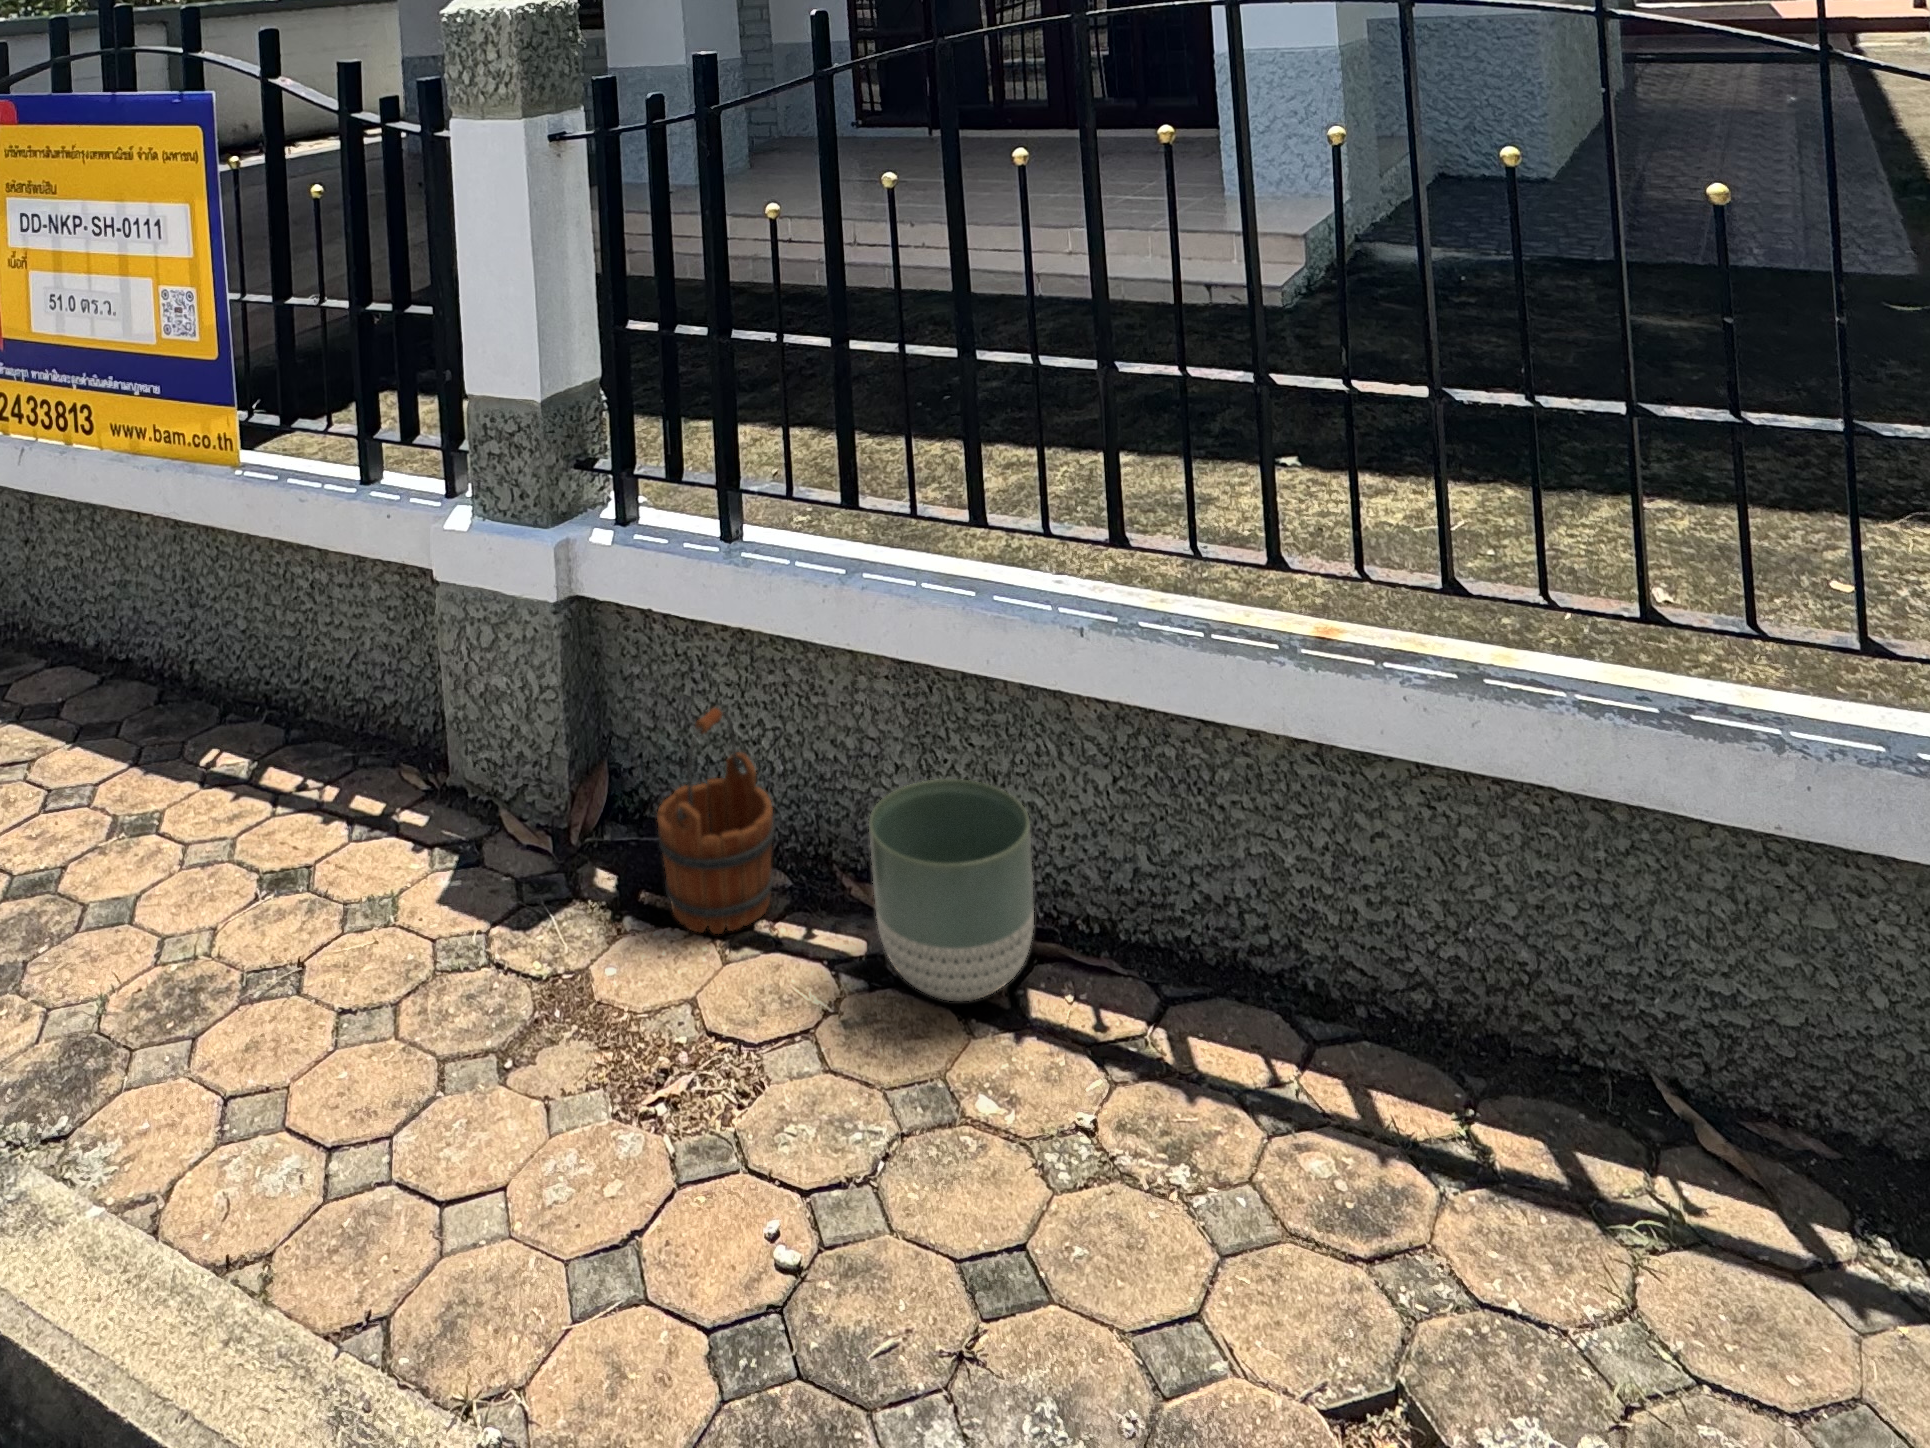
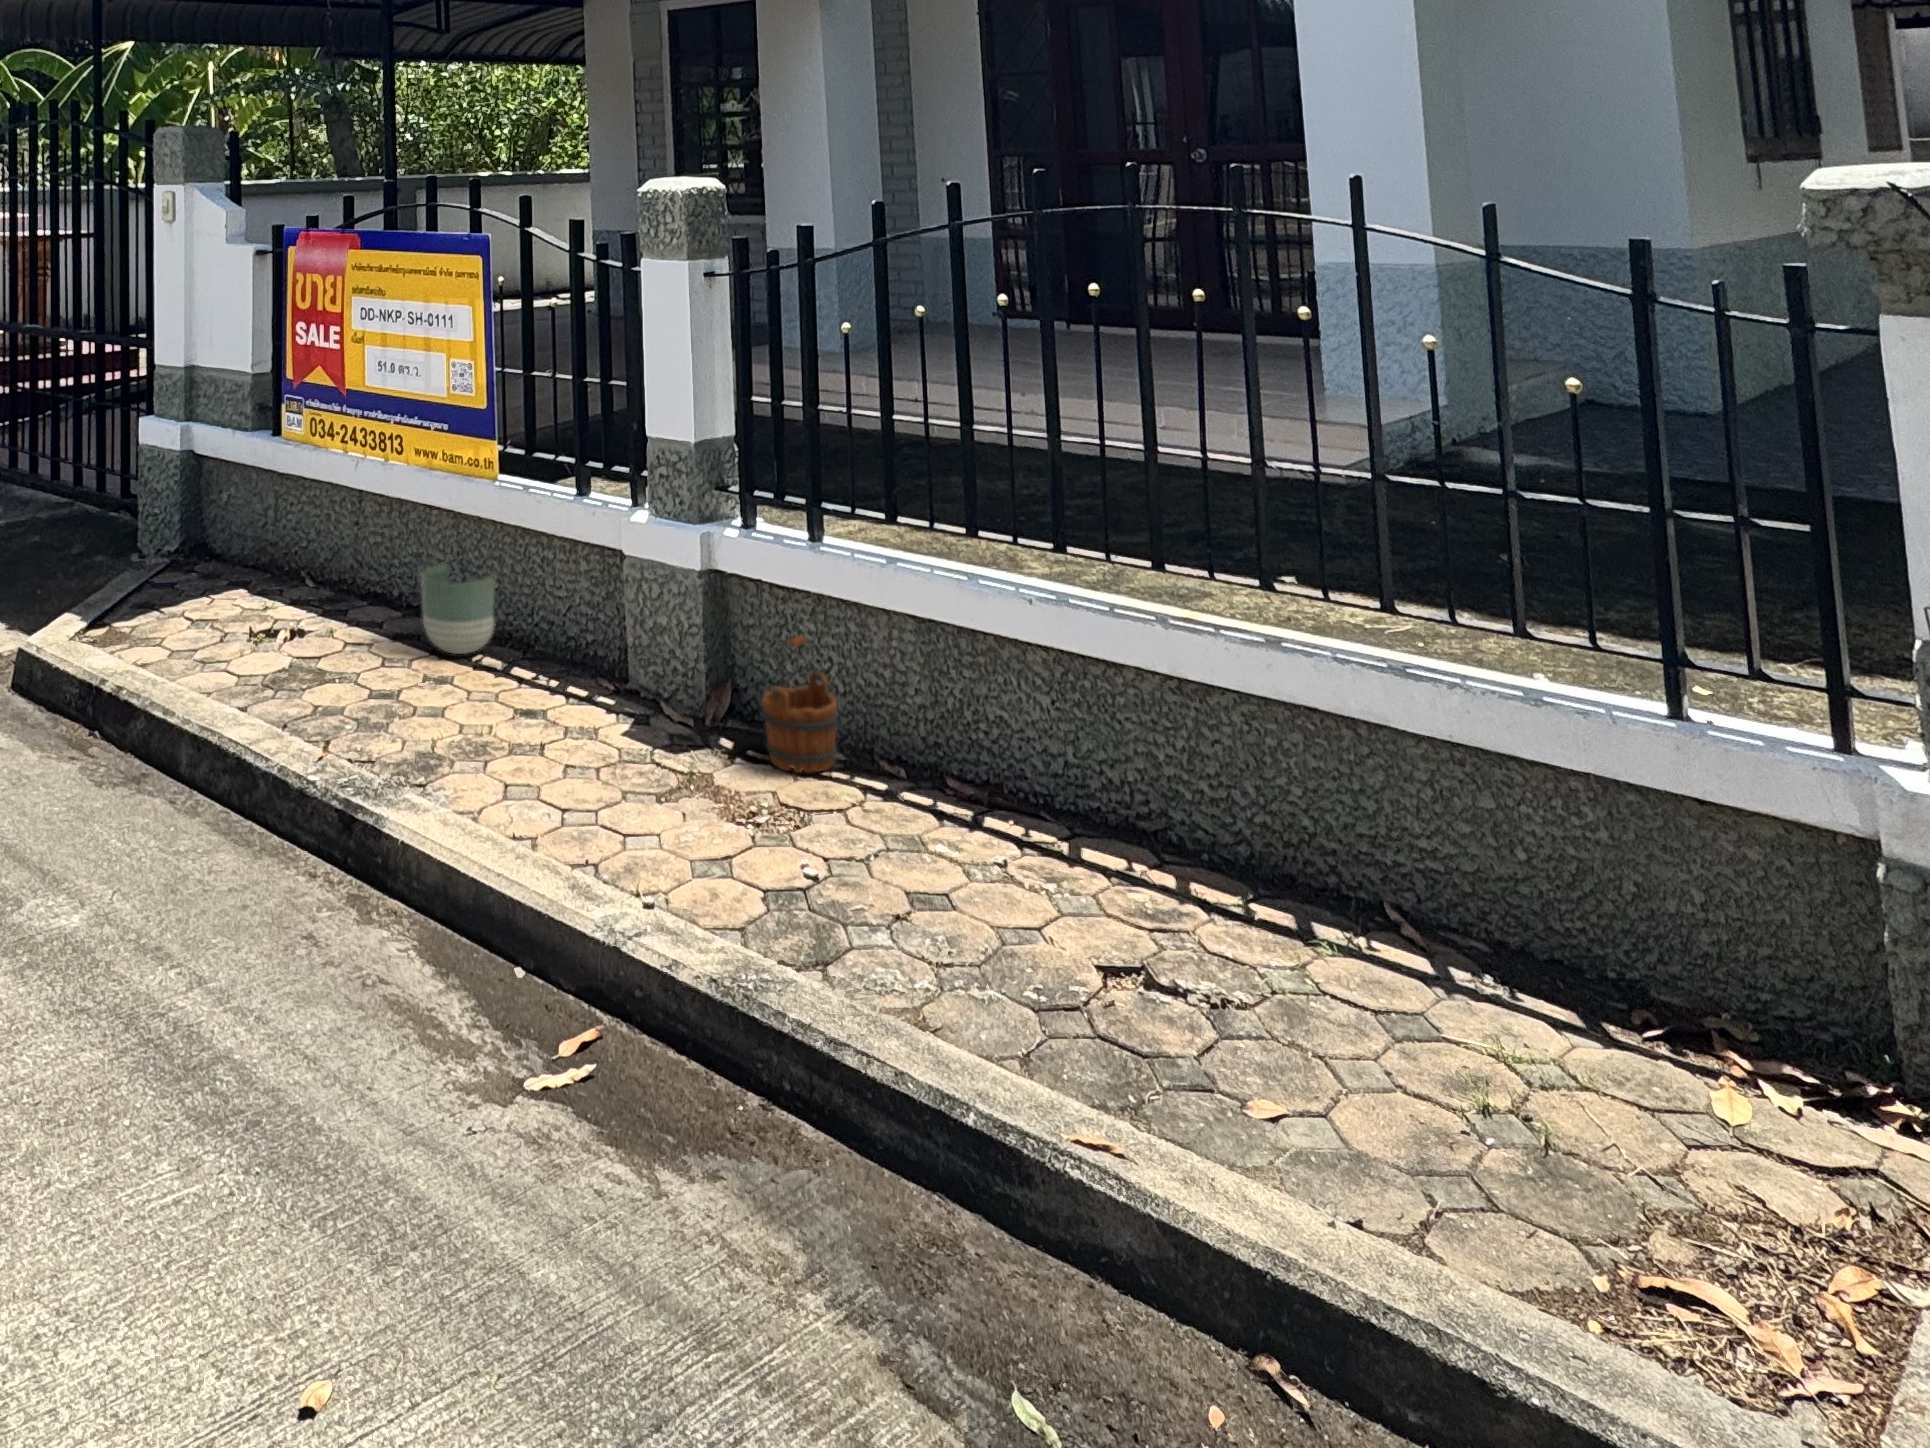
planter: present [869,779,1034,1001] -> present [421,565,494,654]

